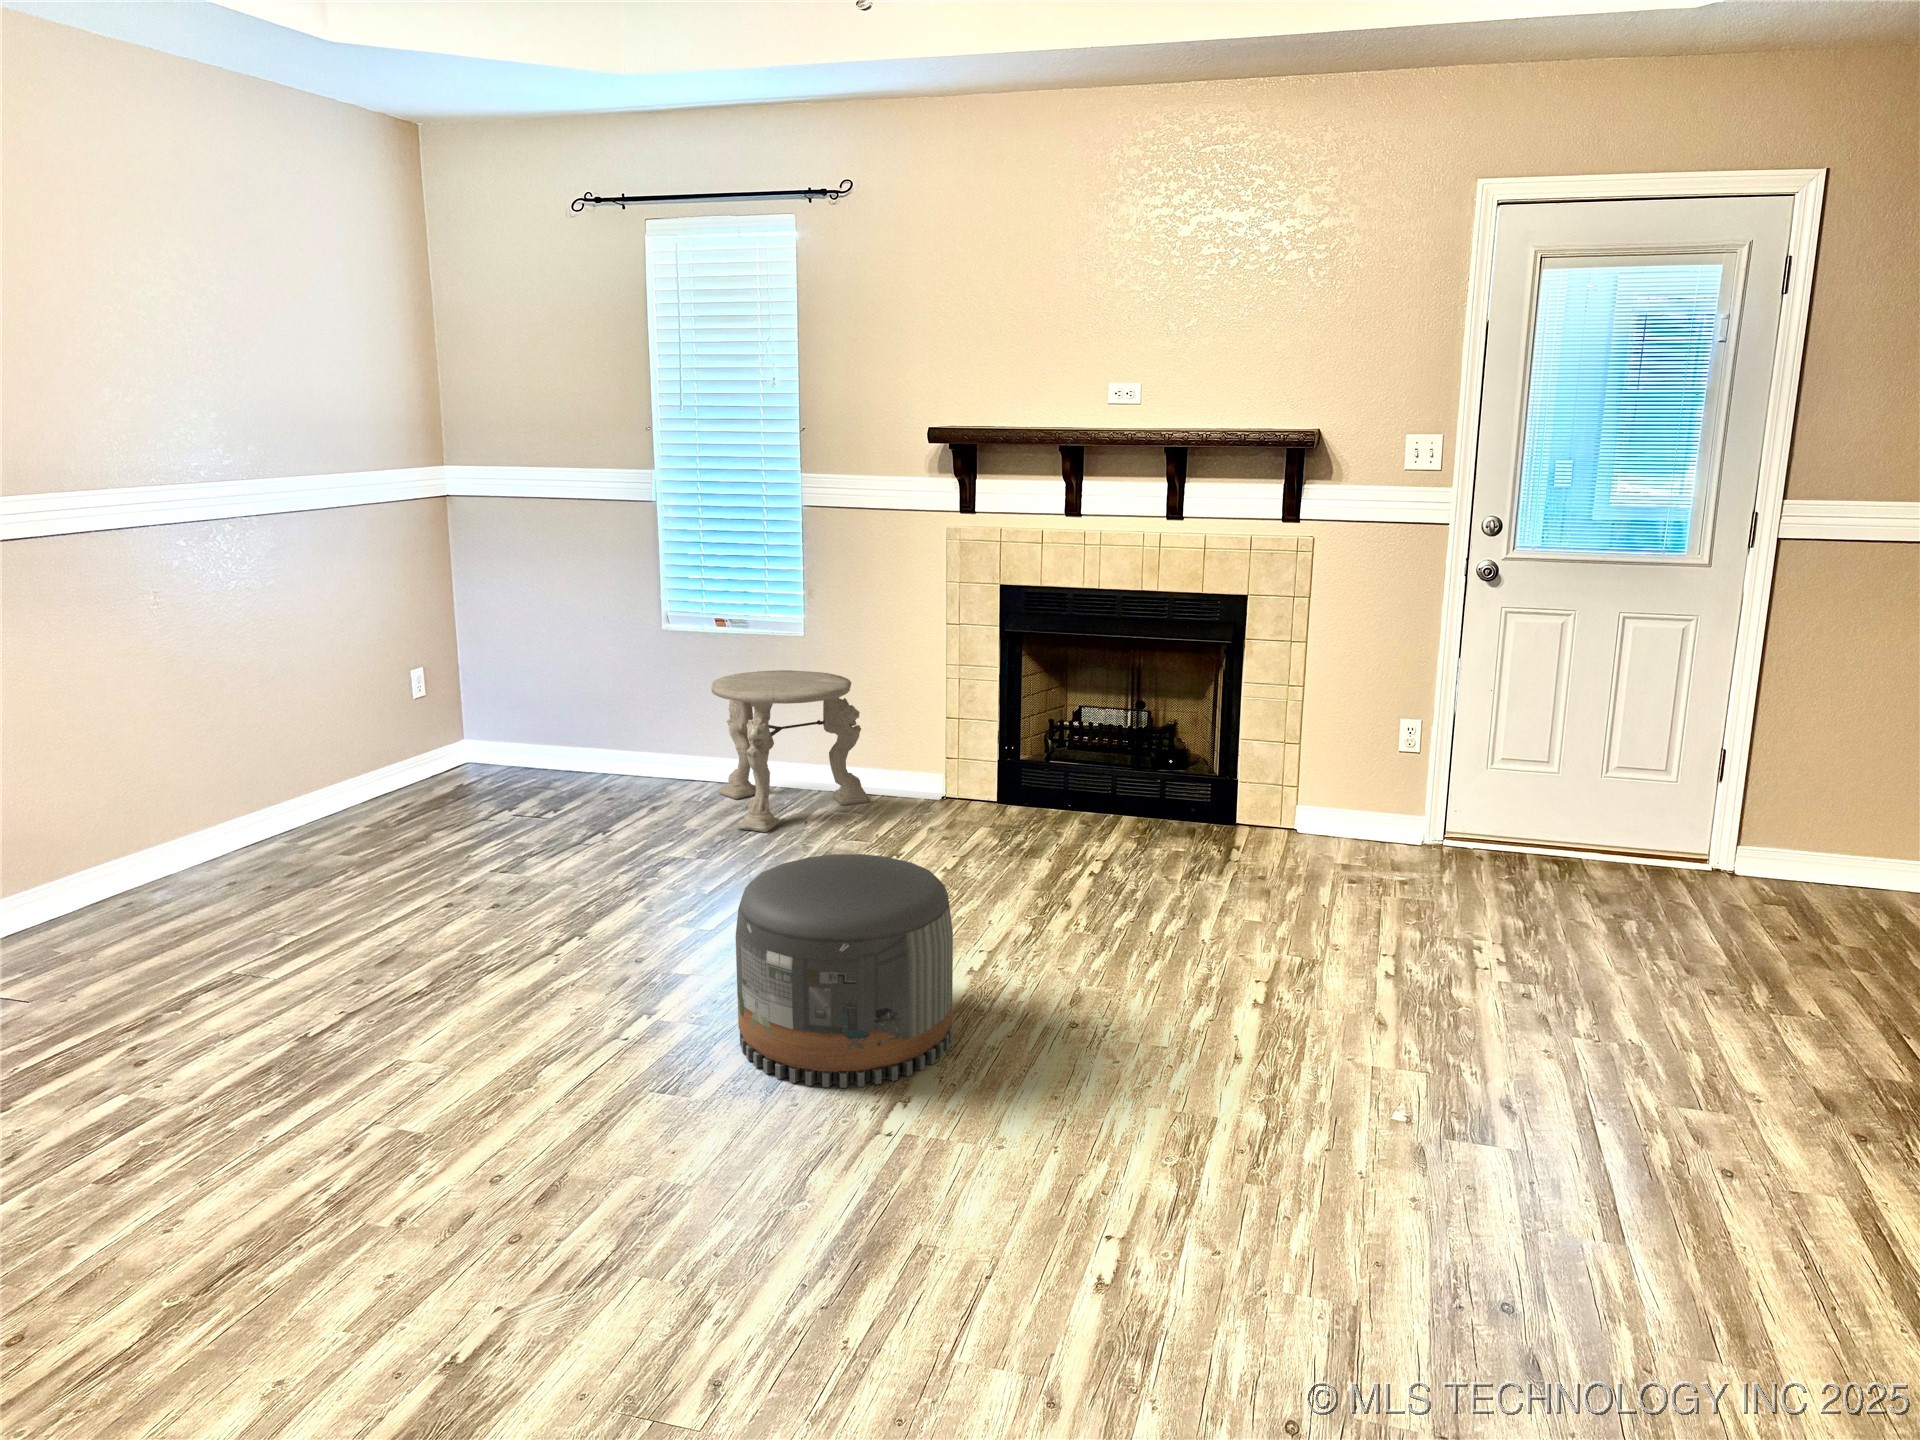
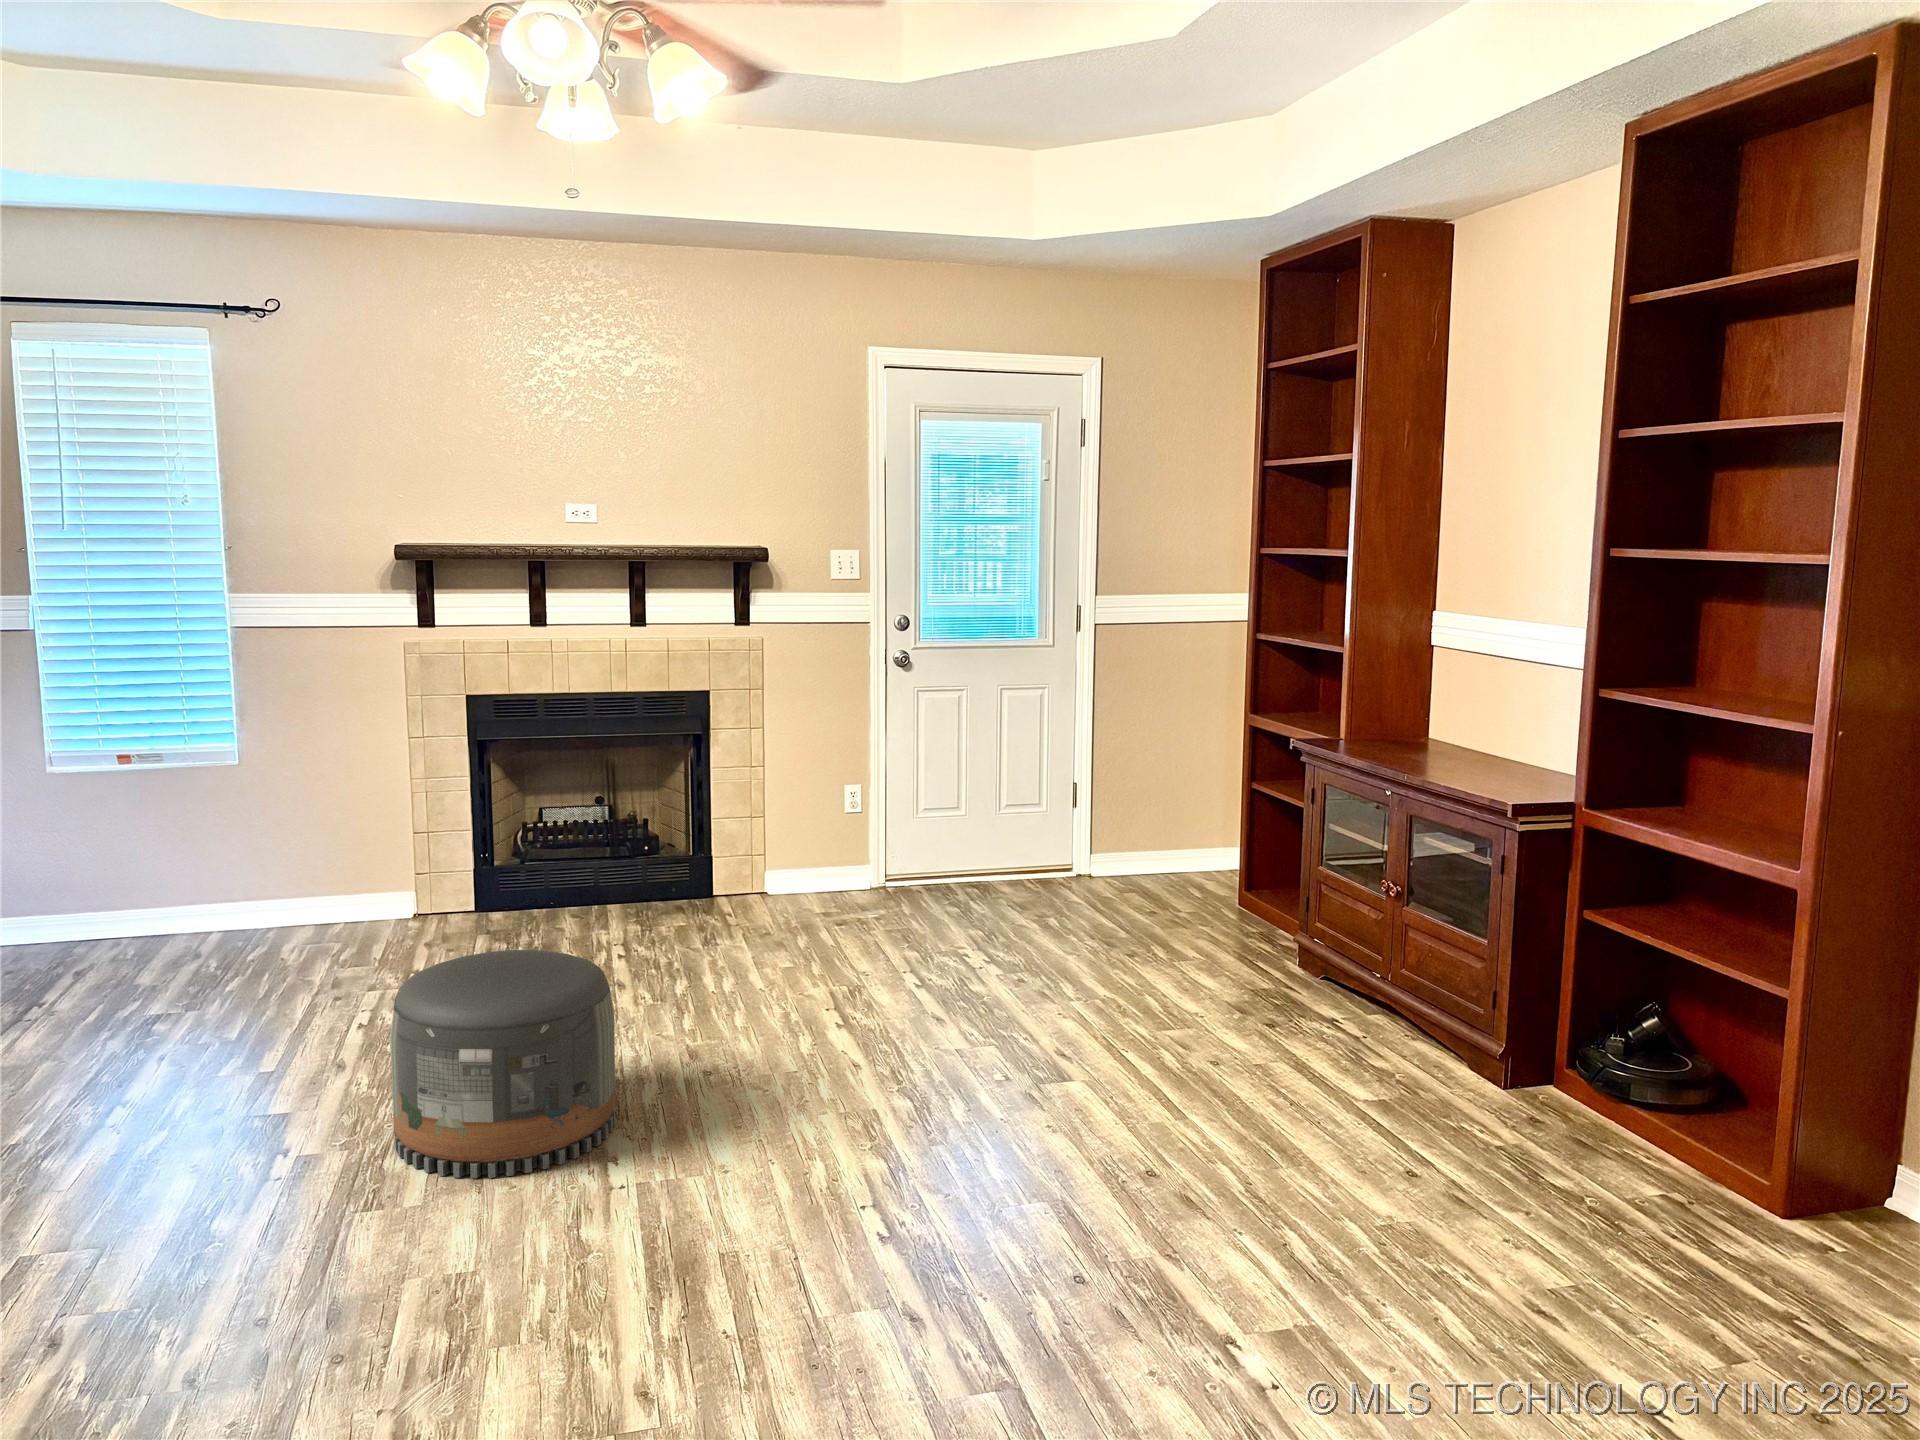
side table: present [711,670,871,832] -> none [129,801,330,983]

